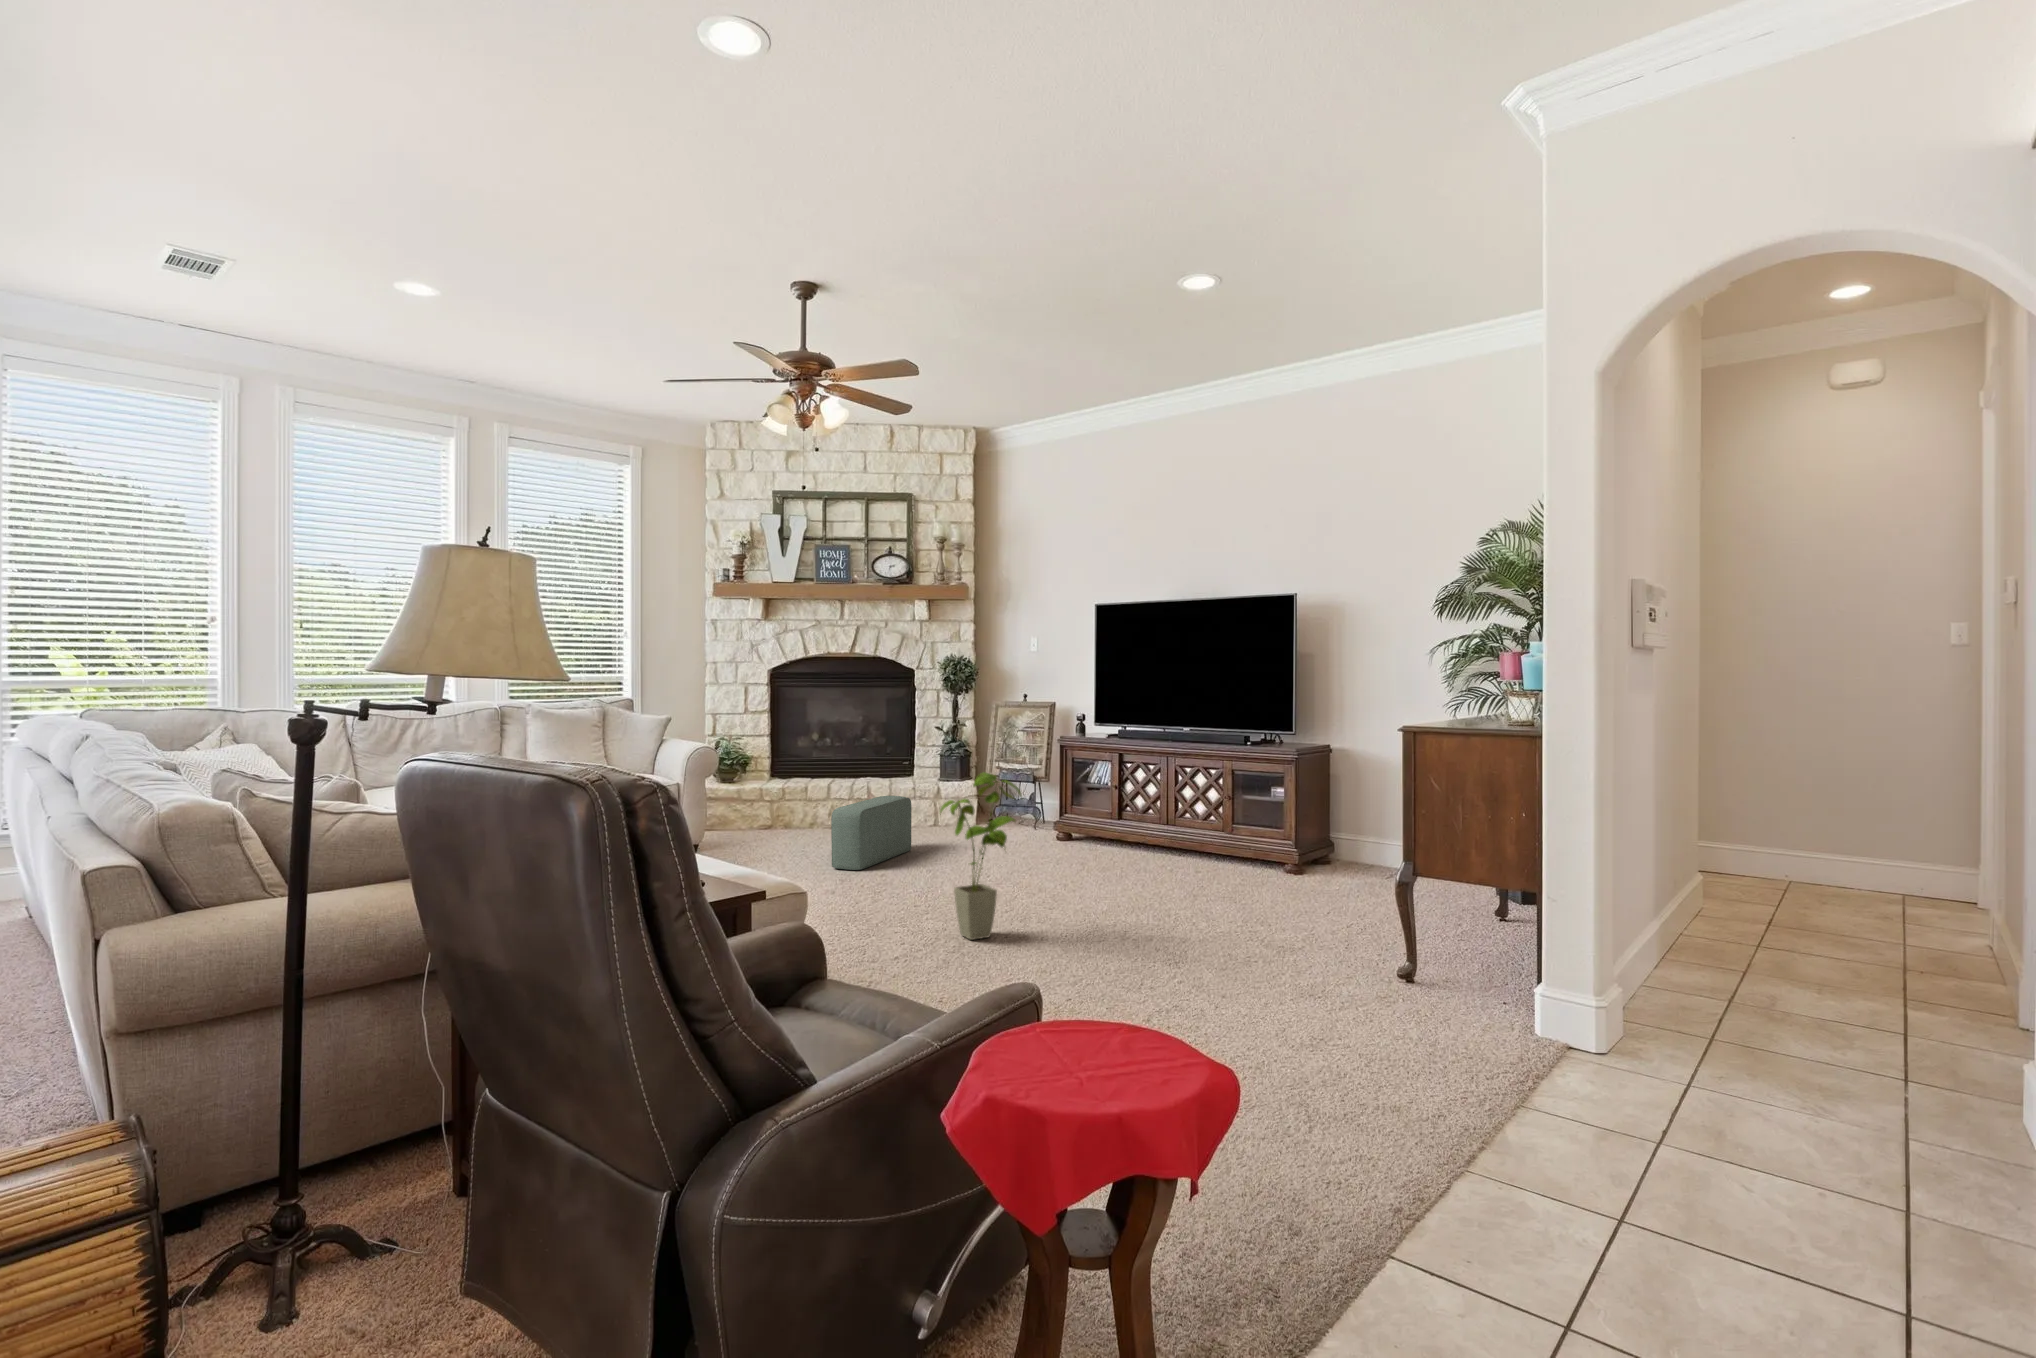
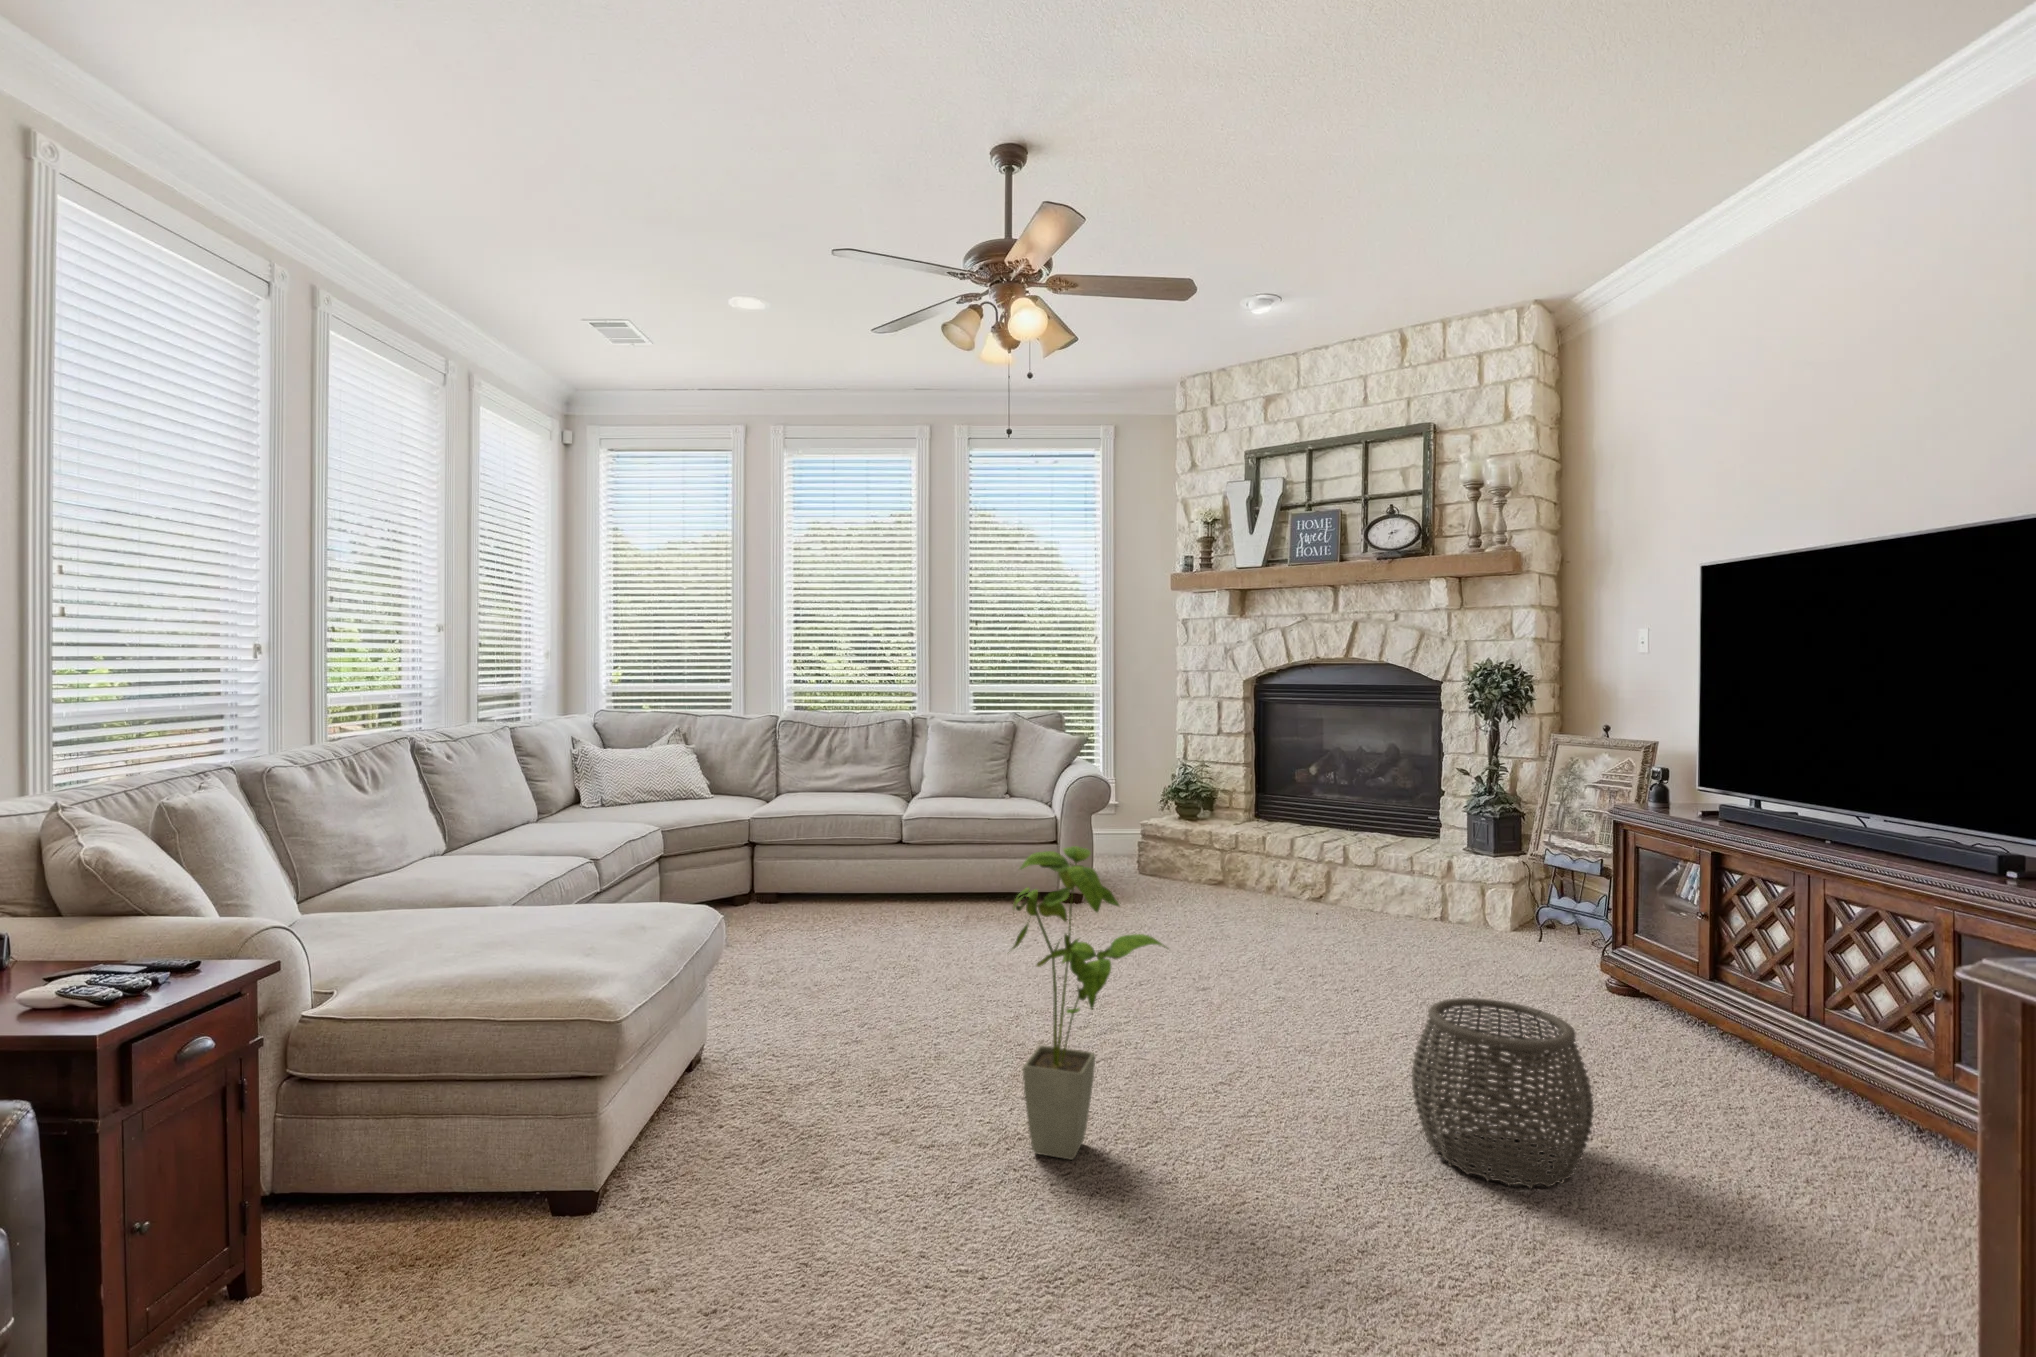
pouf: present [831,796,912,870] -> none [1153,864,1318,968]
woven basket: none [1084,827,1158,901] -> present [1412,998,1594,1188]

